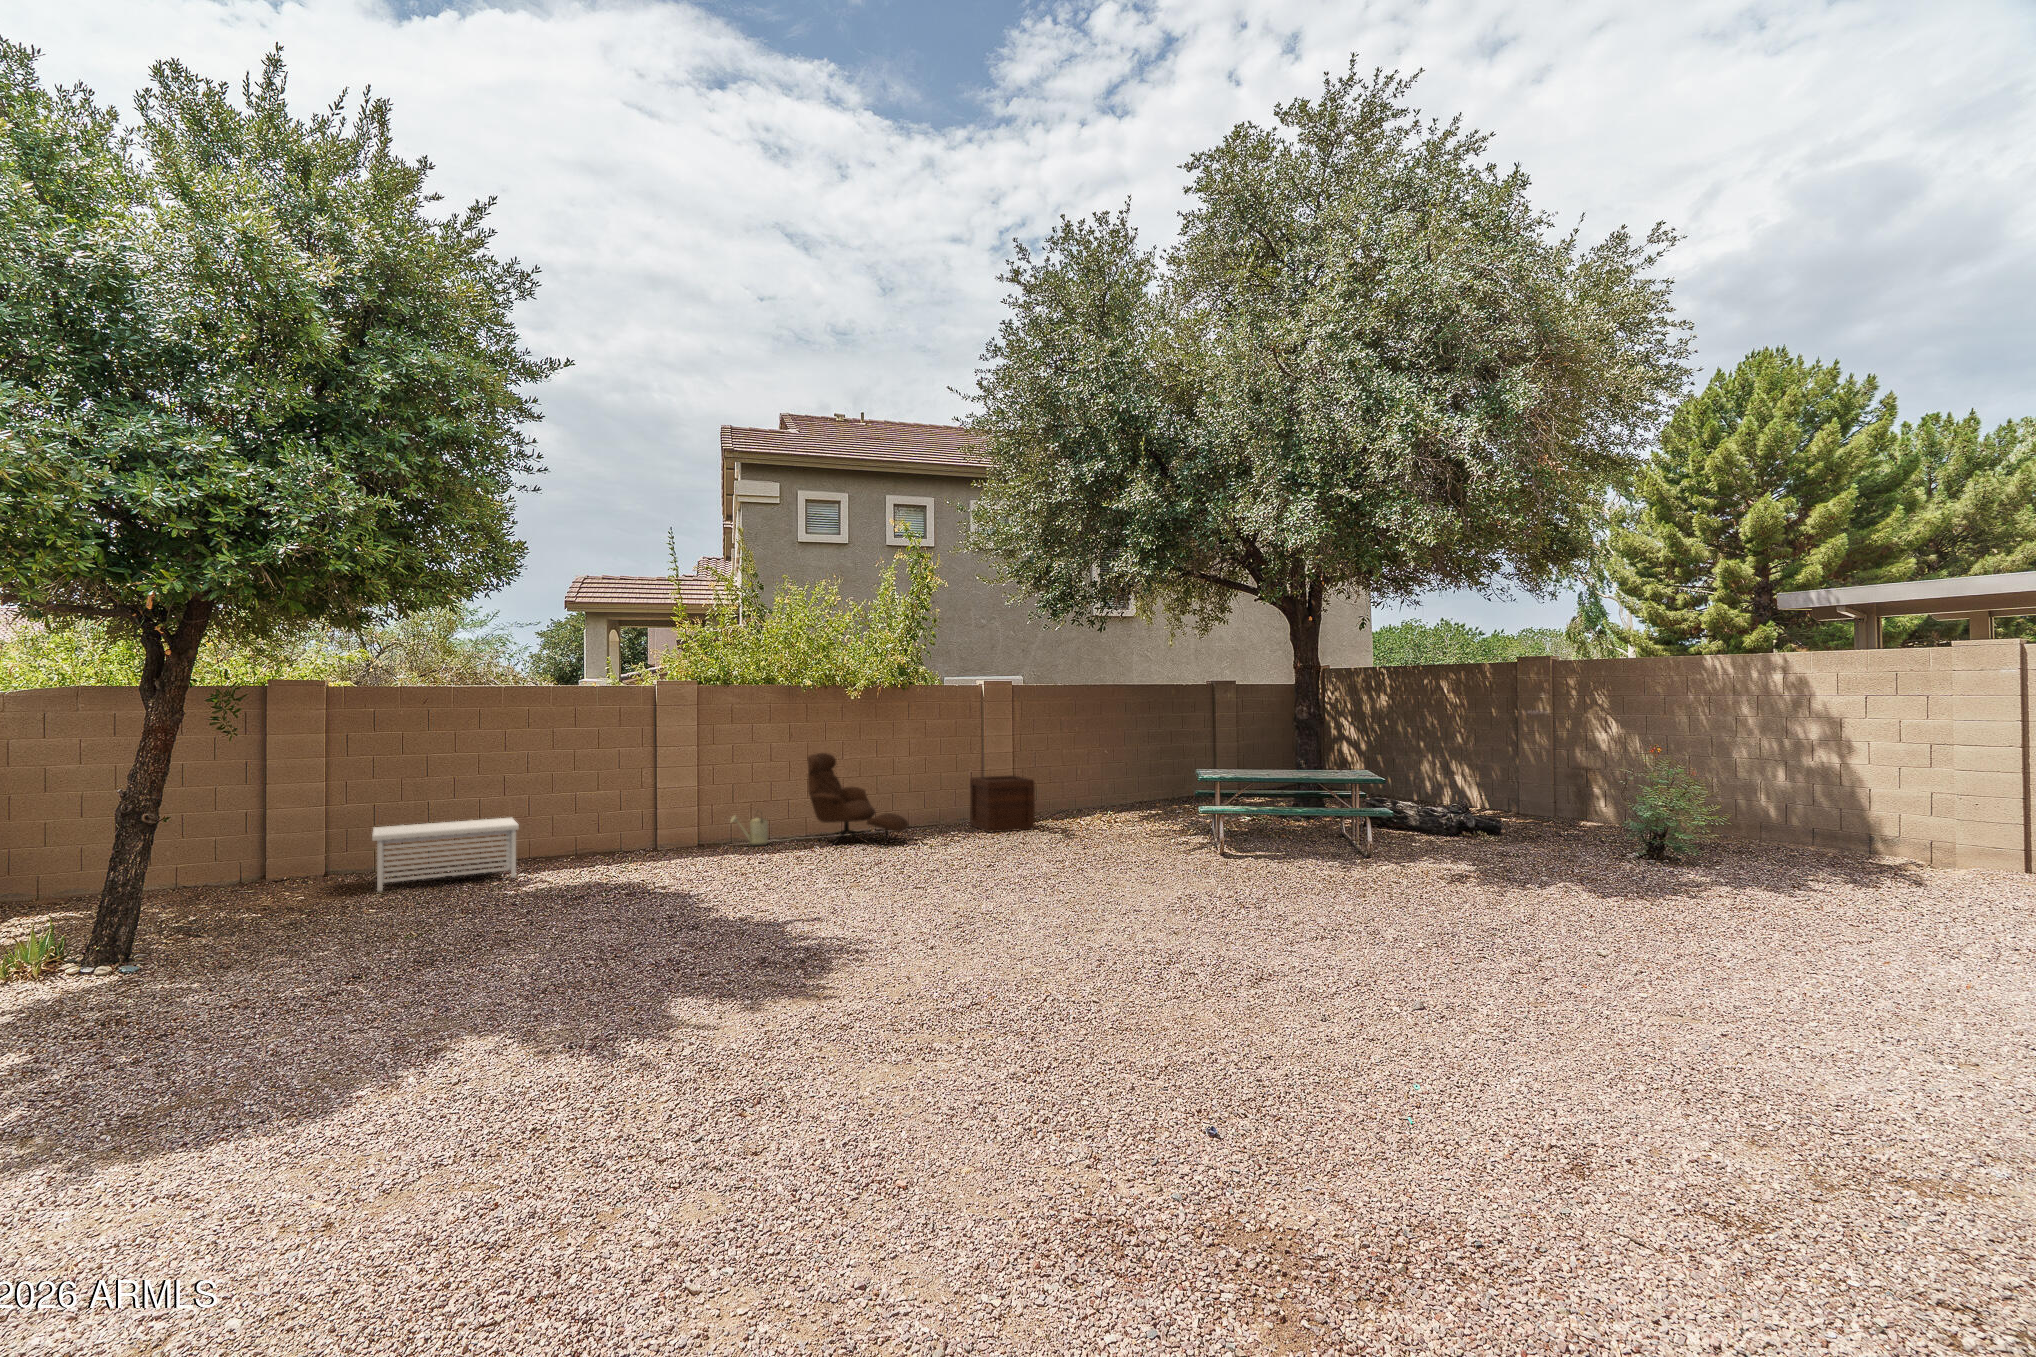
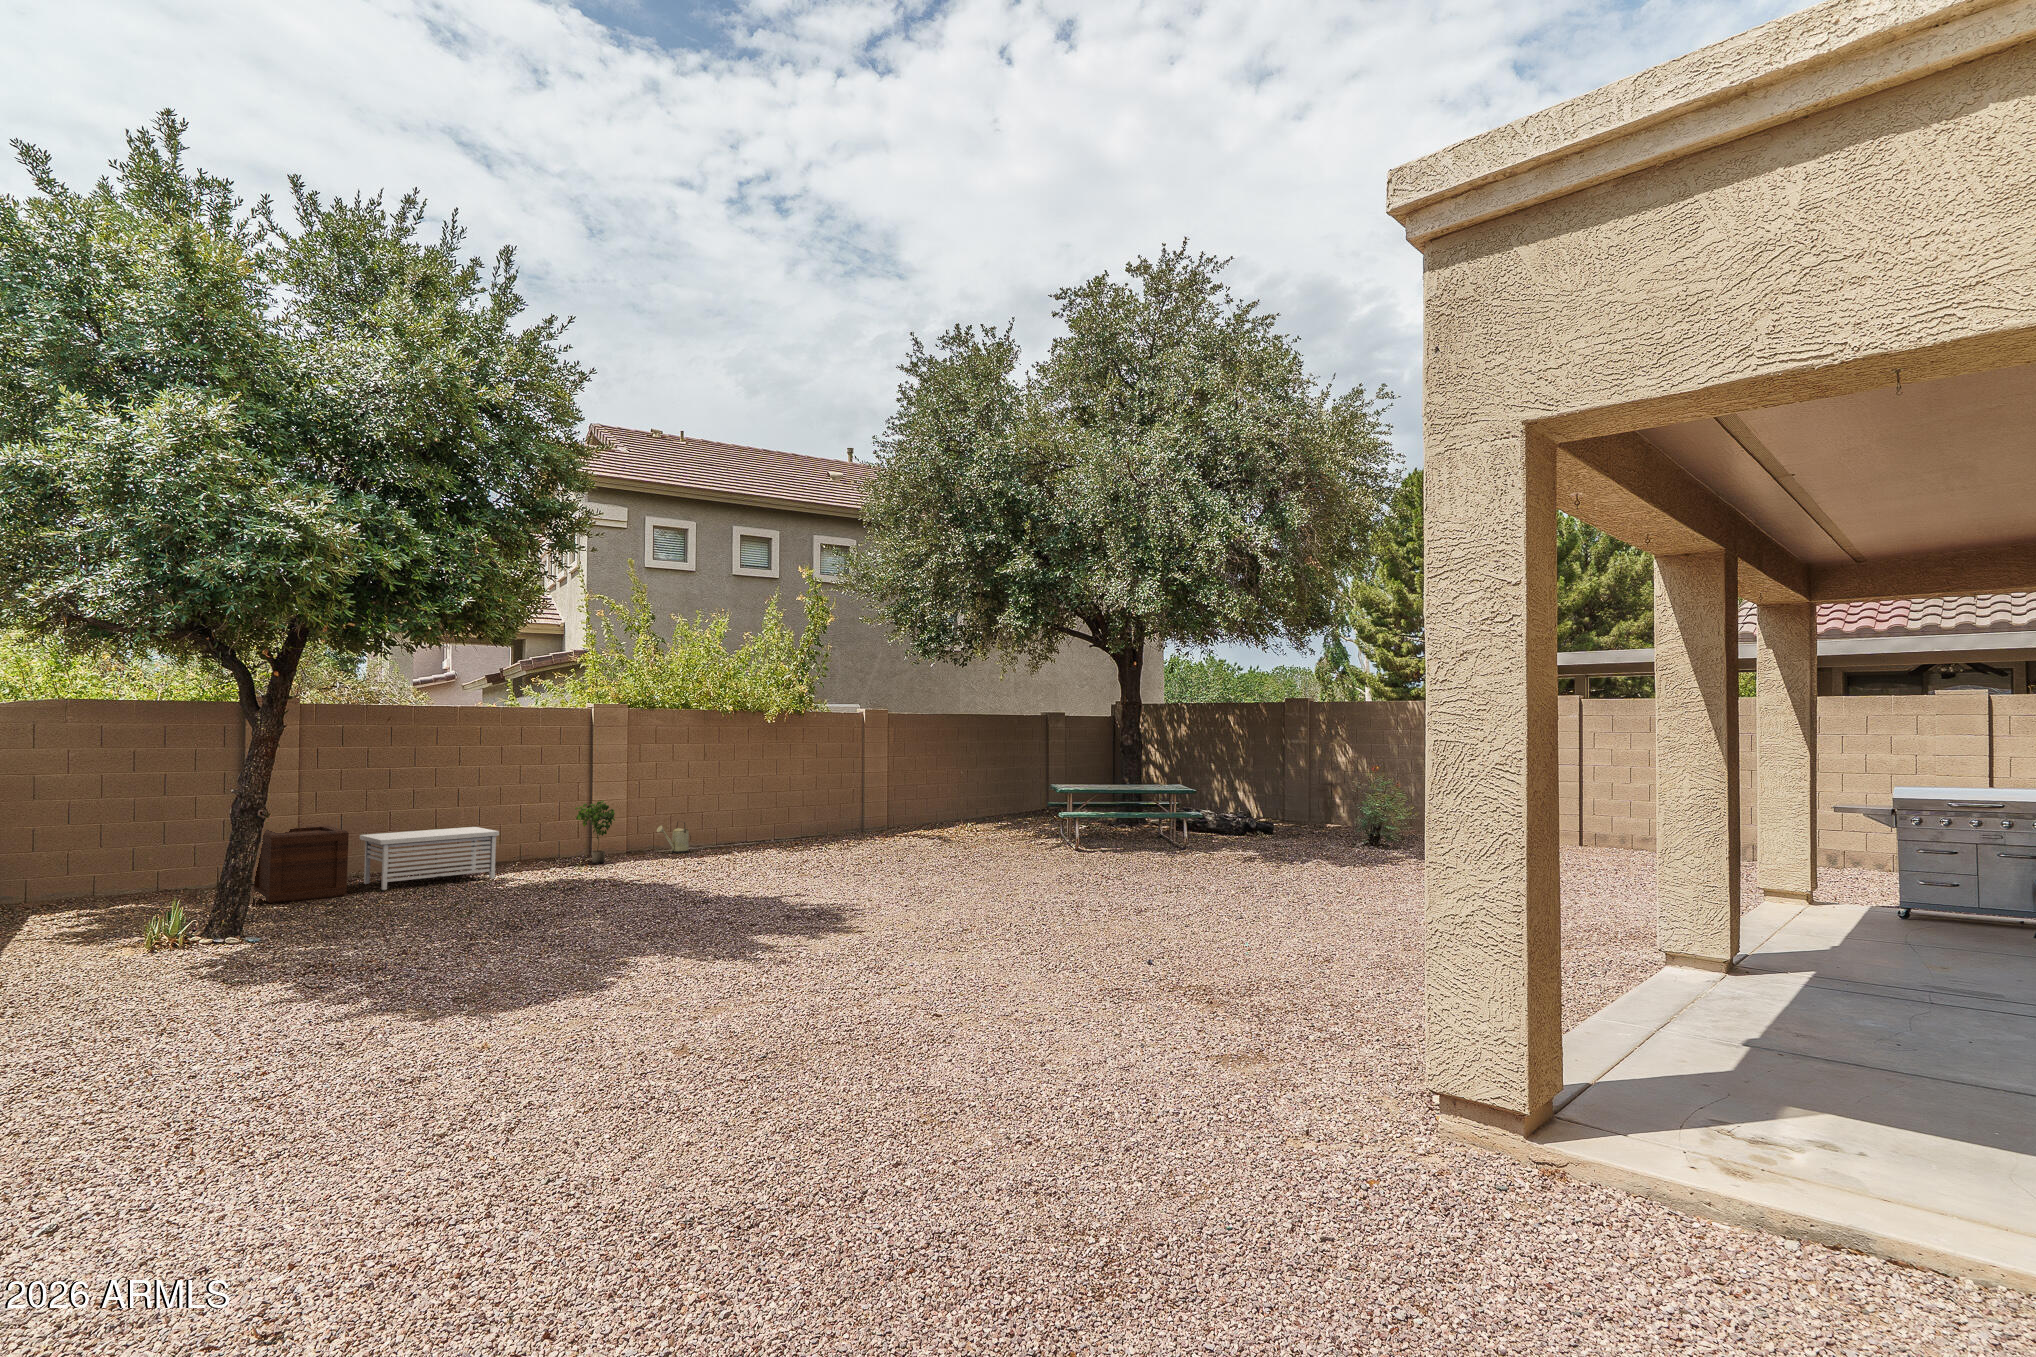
lounge chair: present [807,753,909,845] -> none [724,771,813,851]
wooden crate: present [970,775,1035,832] -> present [254,826,349,903]
potted plant: none [623,787,676,859] -> present [575,800,615,864]

